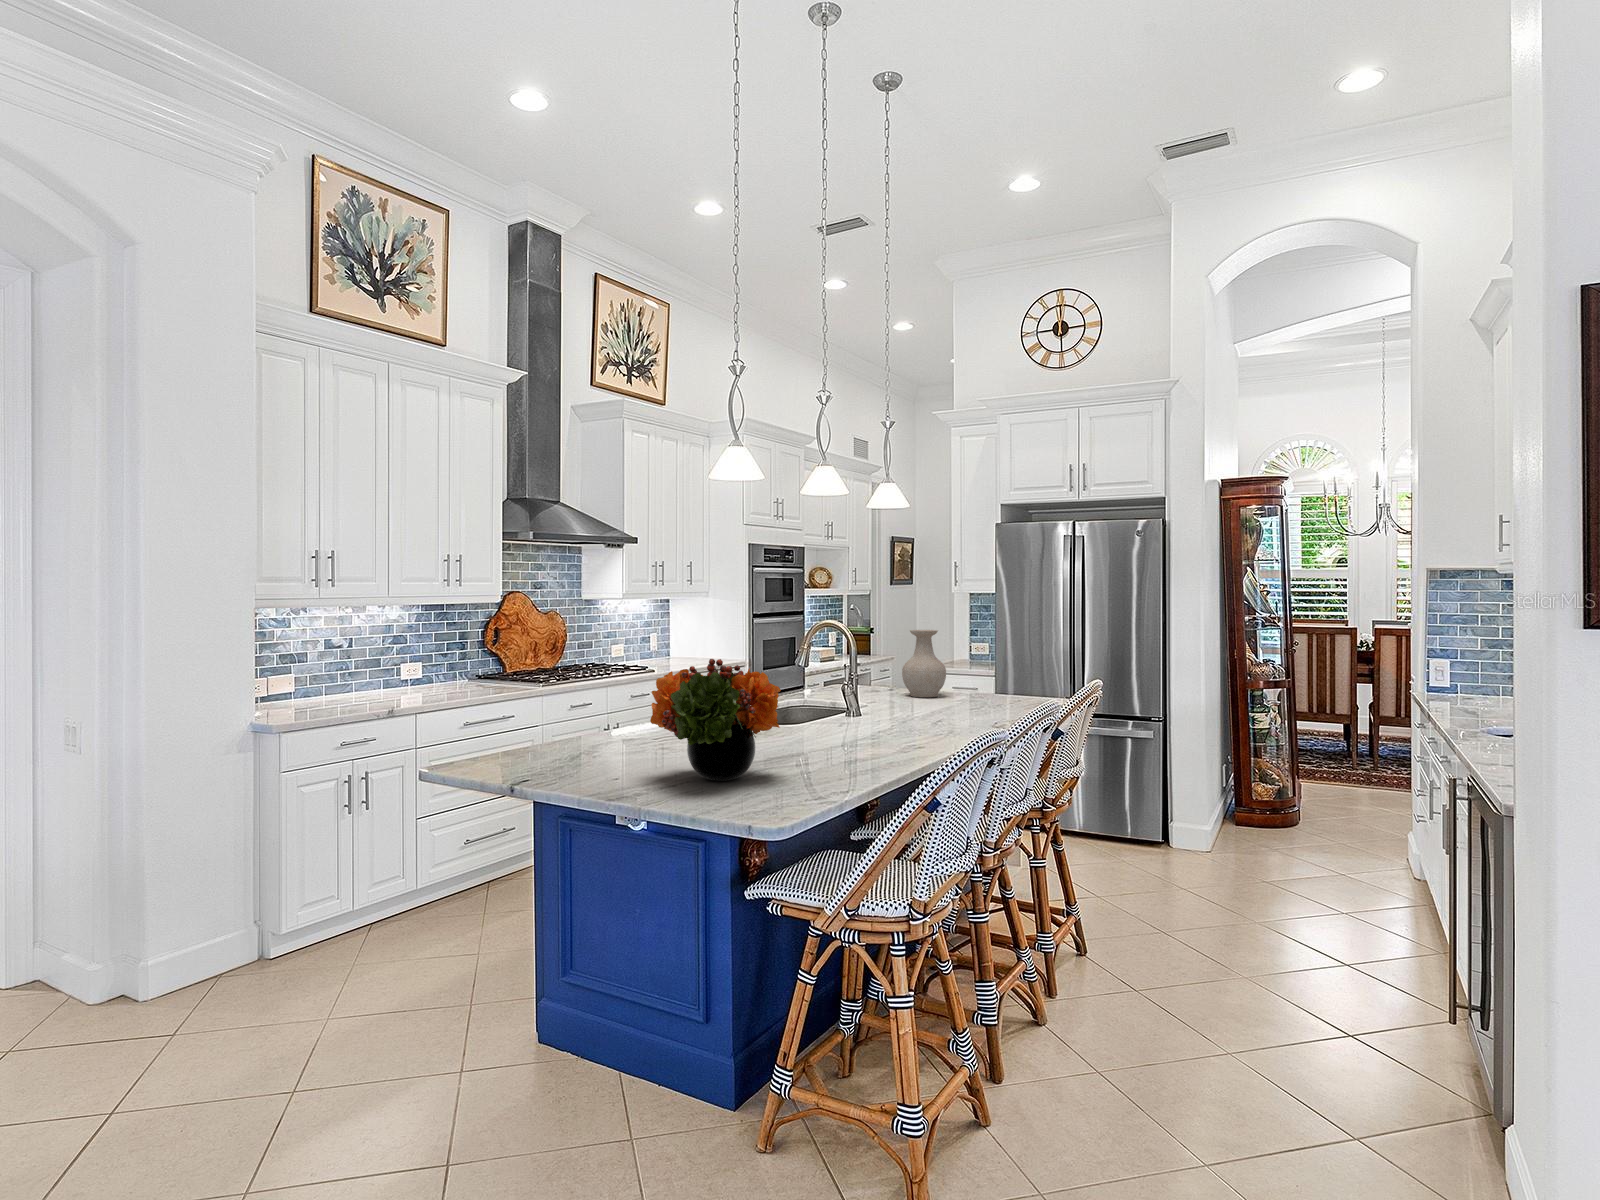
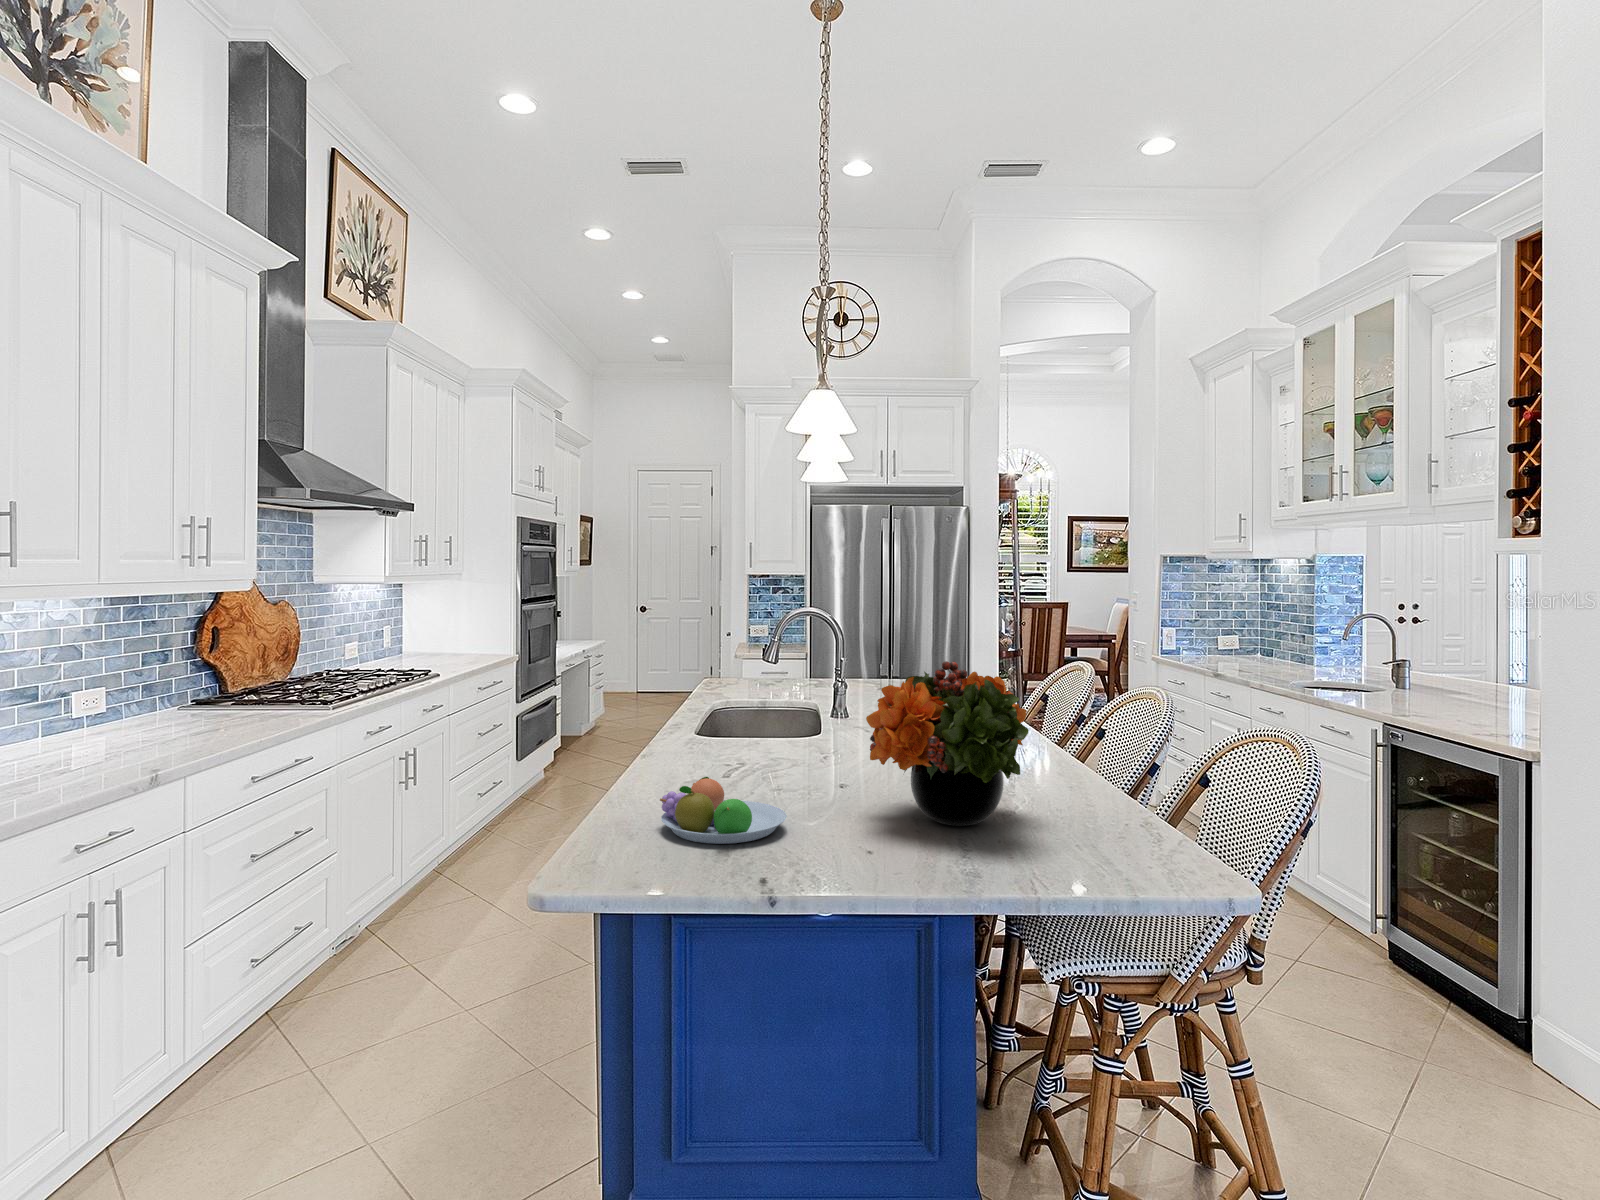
vase: present [902,630,946,698] -> none [794,620,841,693]
fruit bowl: none [526,732,612,772] -> present [660,777,787,844]

